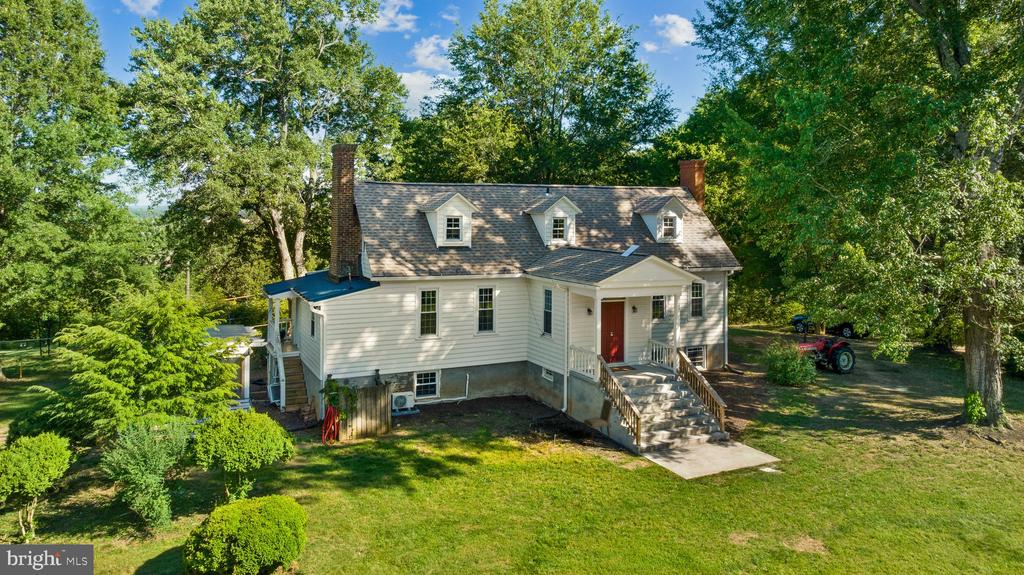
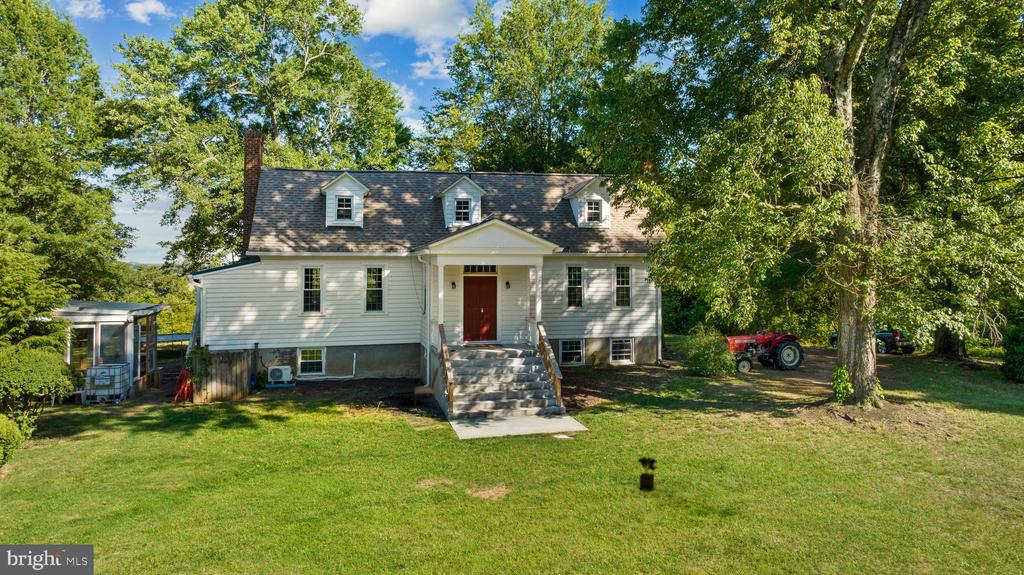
potted tree: none [980,525,1009,558] -> present [638,457,657,491]

